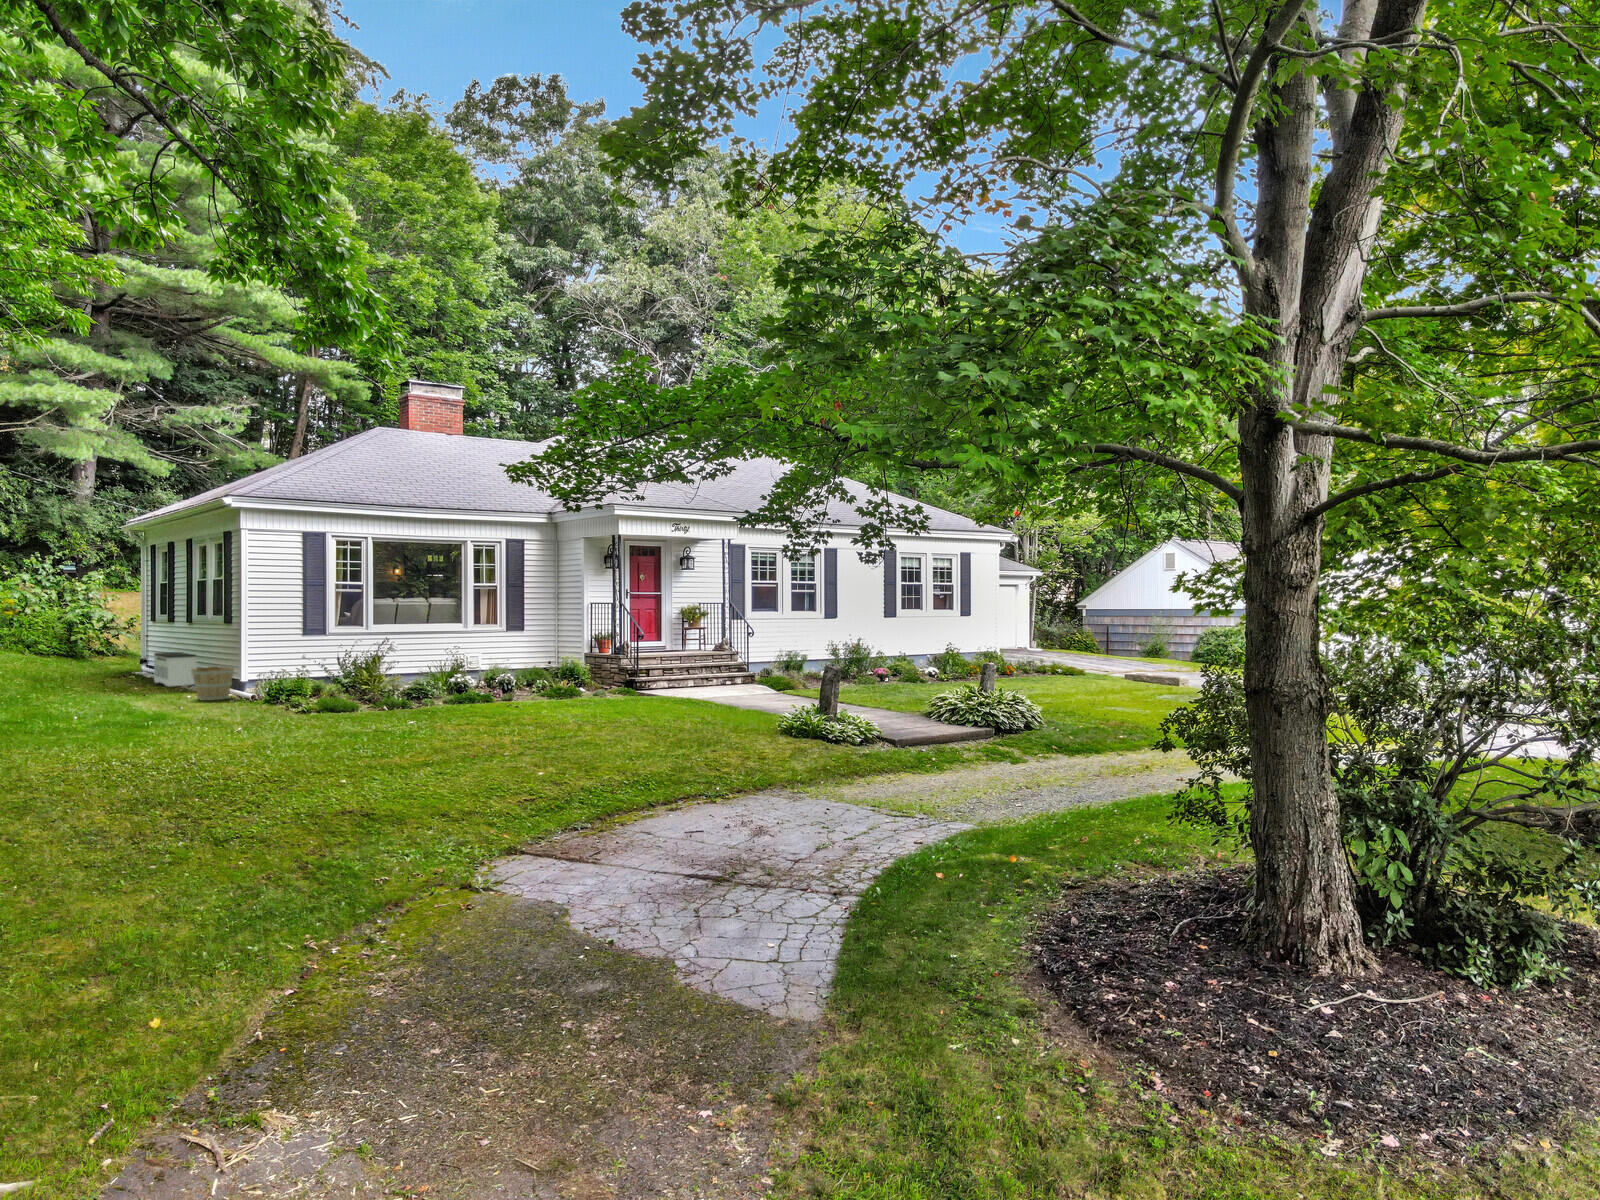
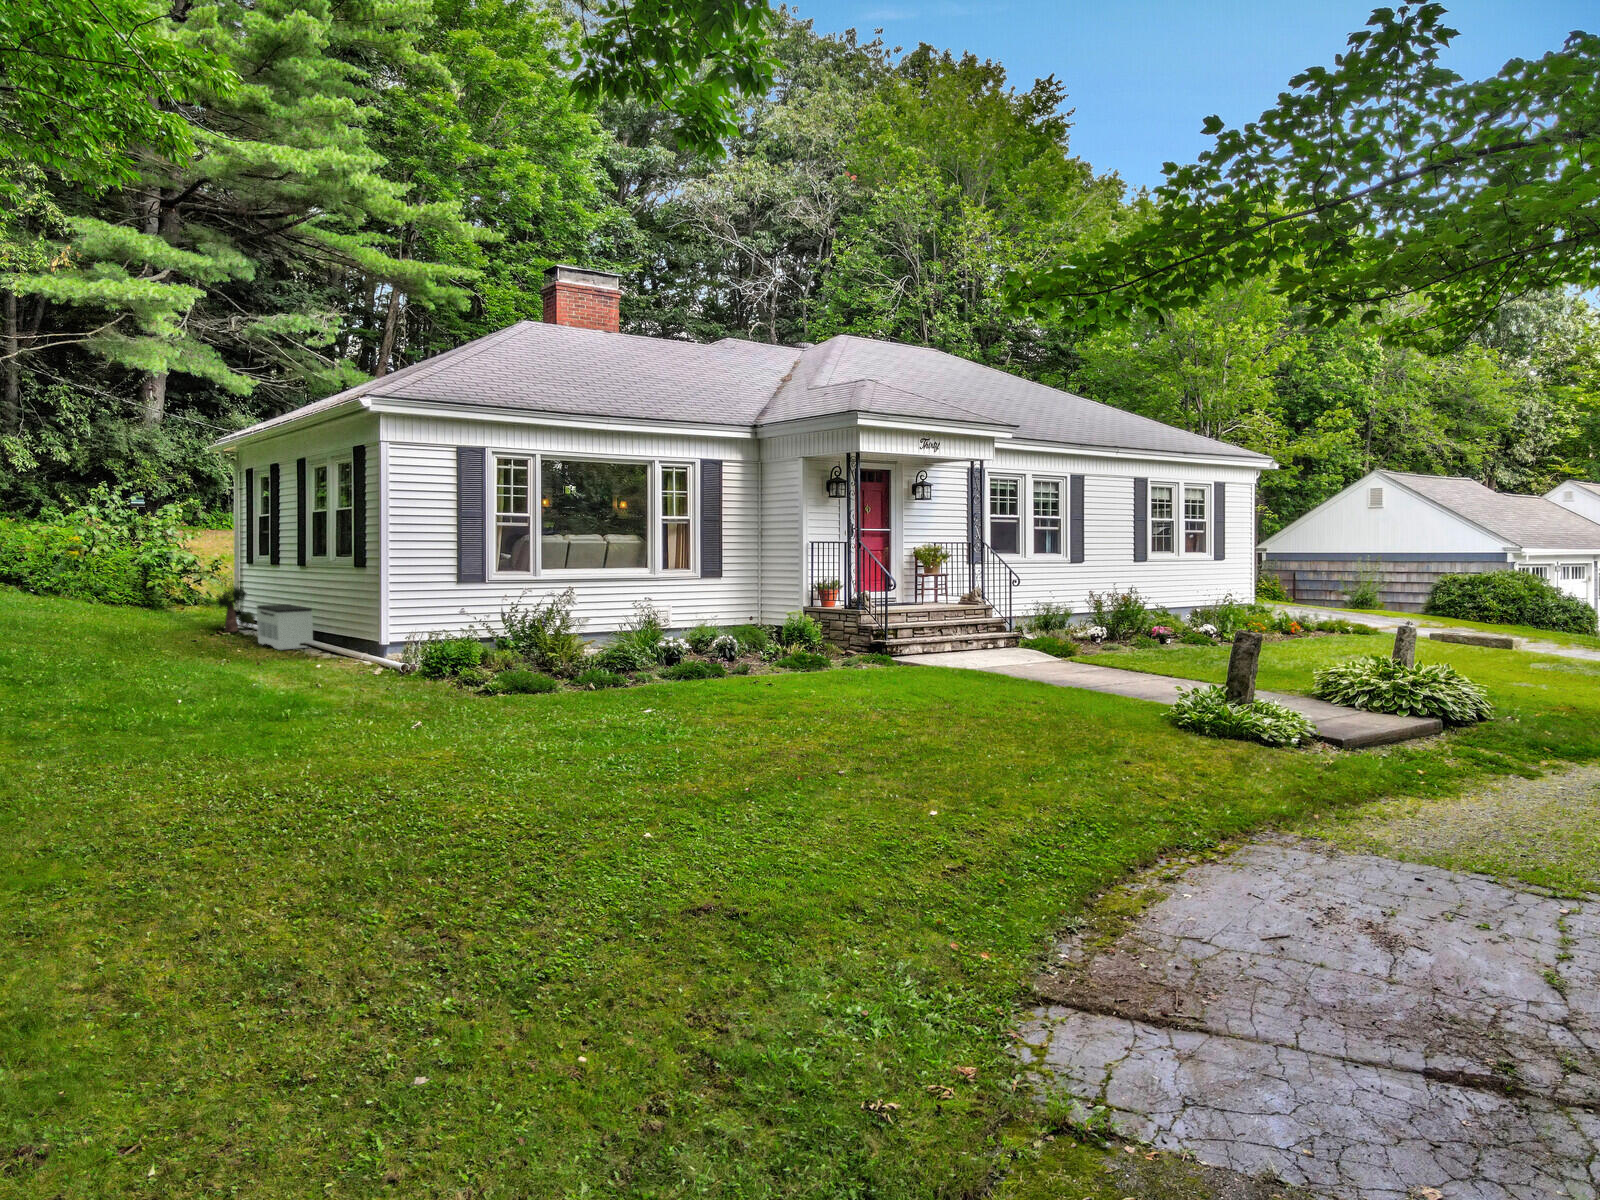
potted plant: none [124,638,158,674] -> present [217,587,255,632]
wooden bucket: present [191,666,234,701] -> none [318,626,374,672]

